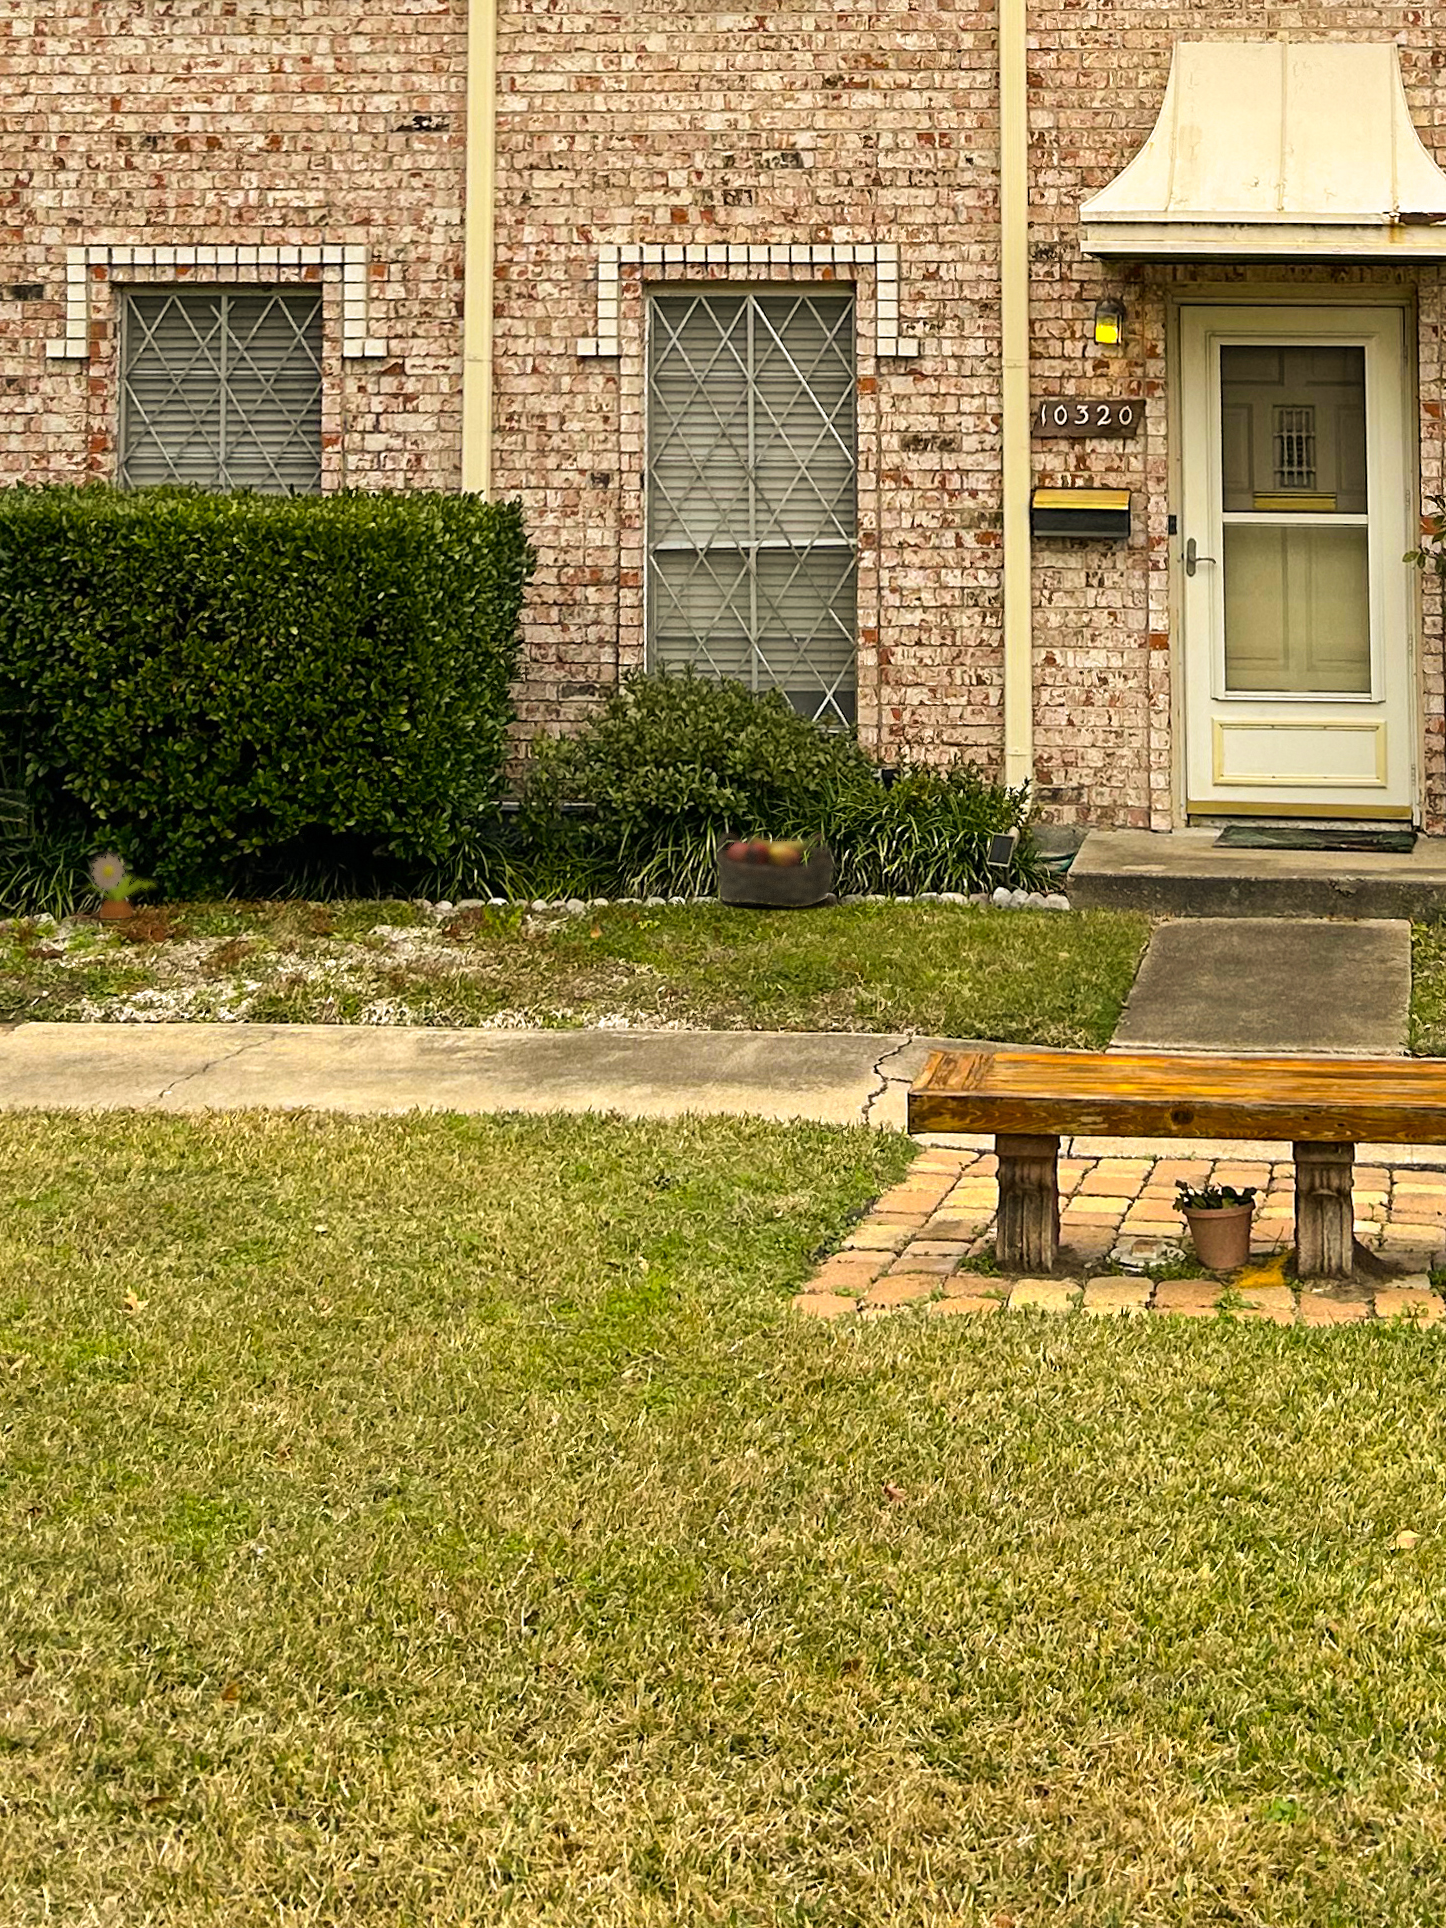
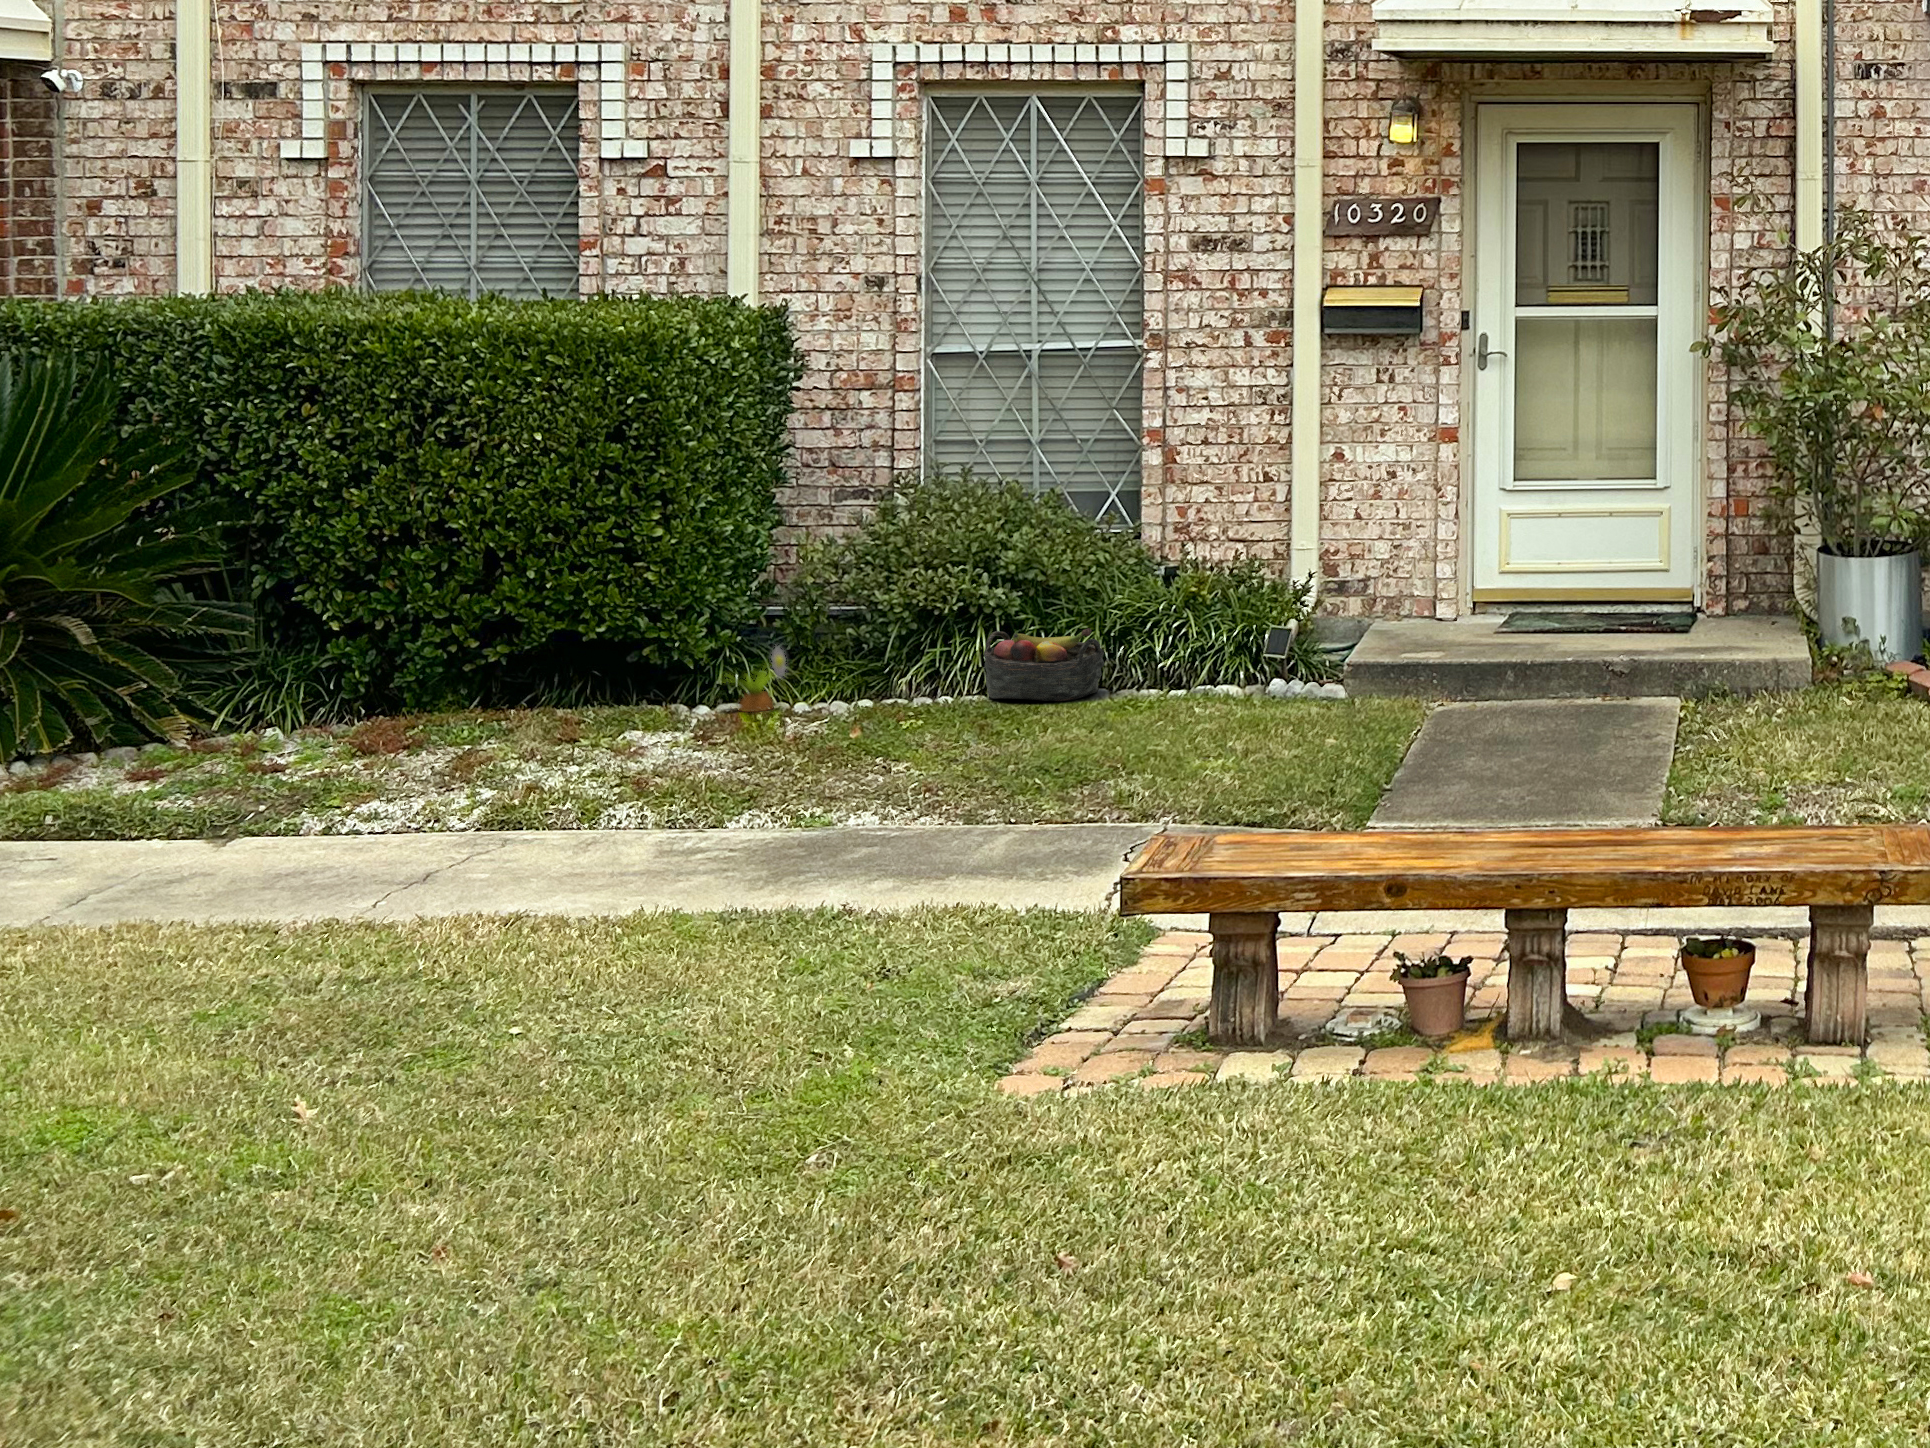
decorative plant: present [92,855,151,919] -> present [724,647,786,712]

